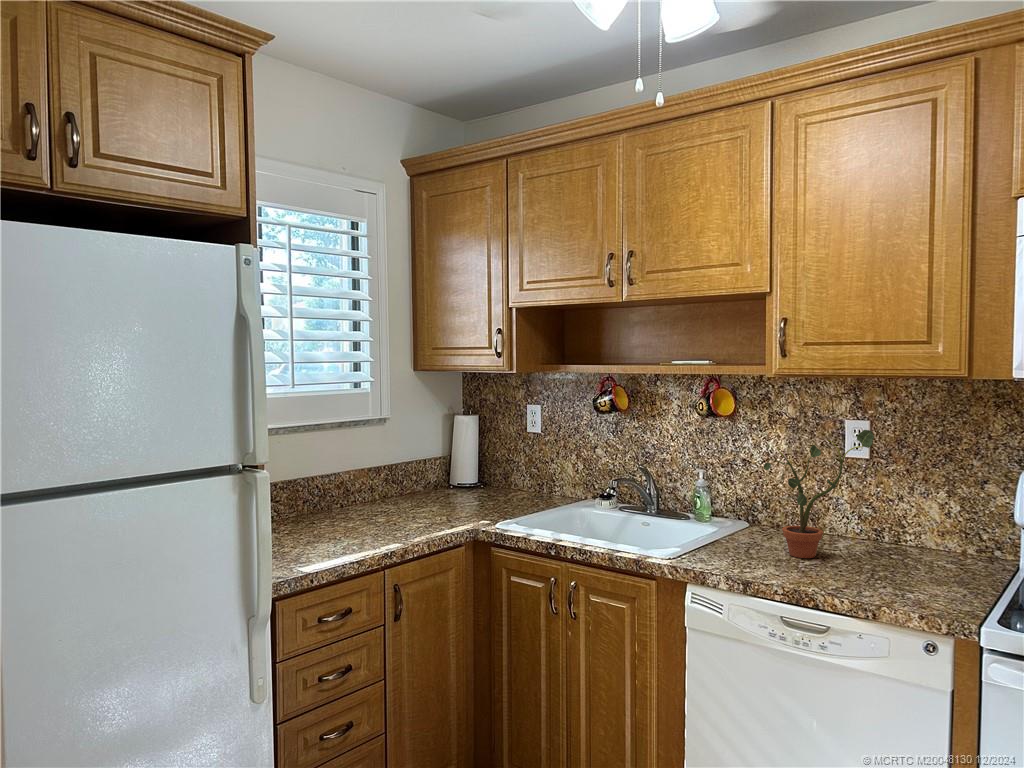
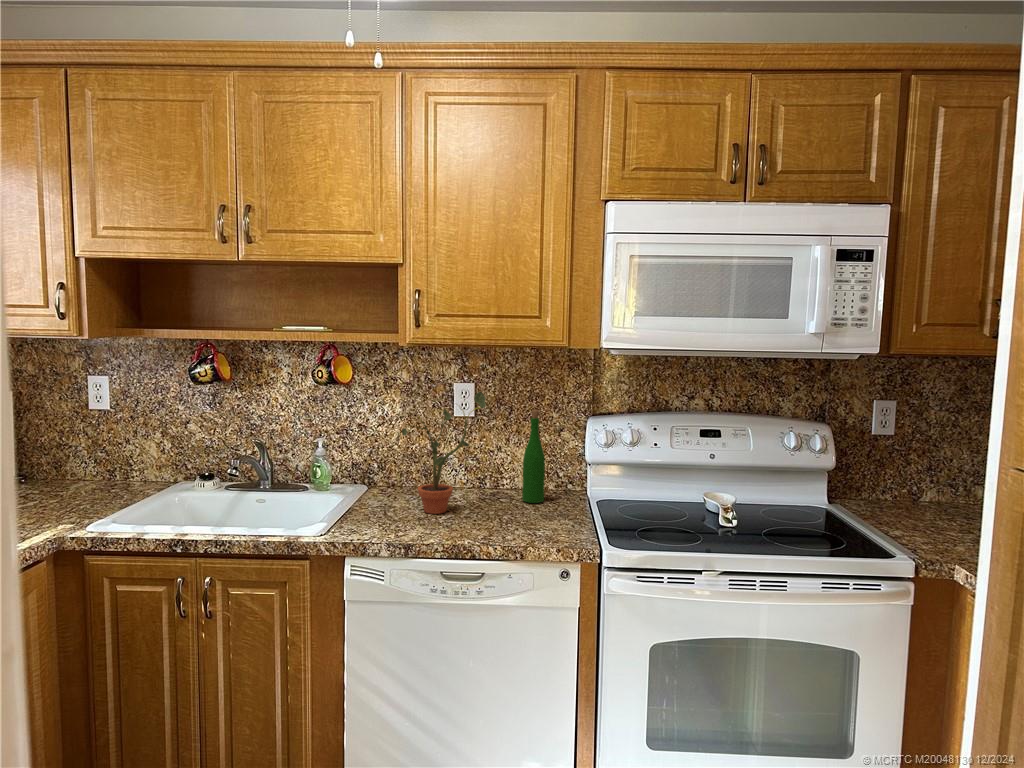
wine bottle: none [918,453,950,565] -> present [522,409,545,503]

